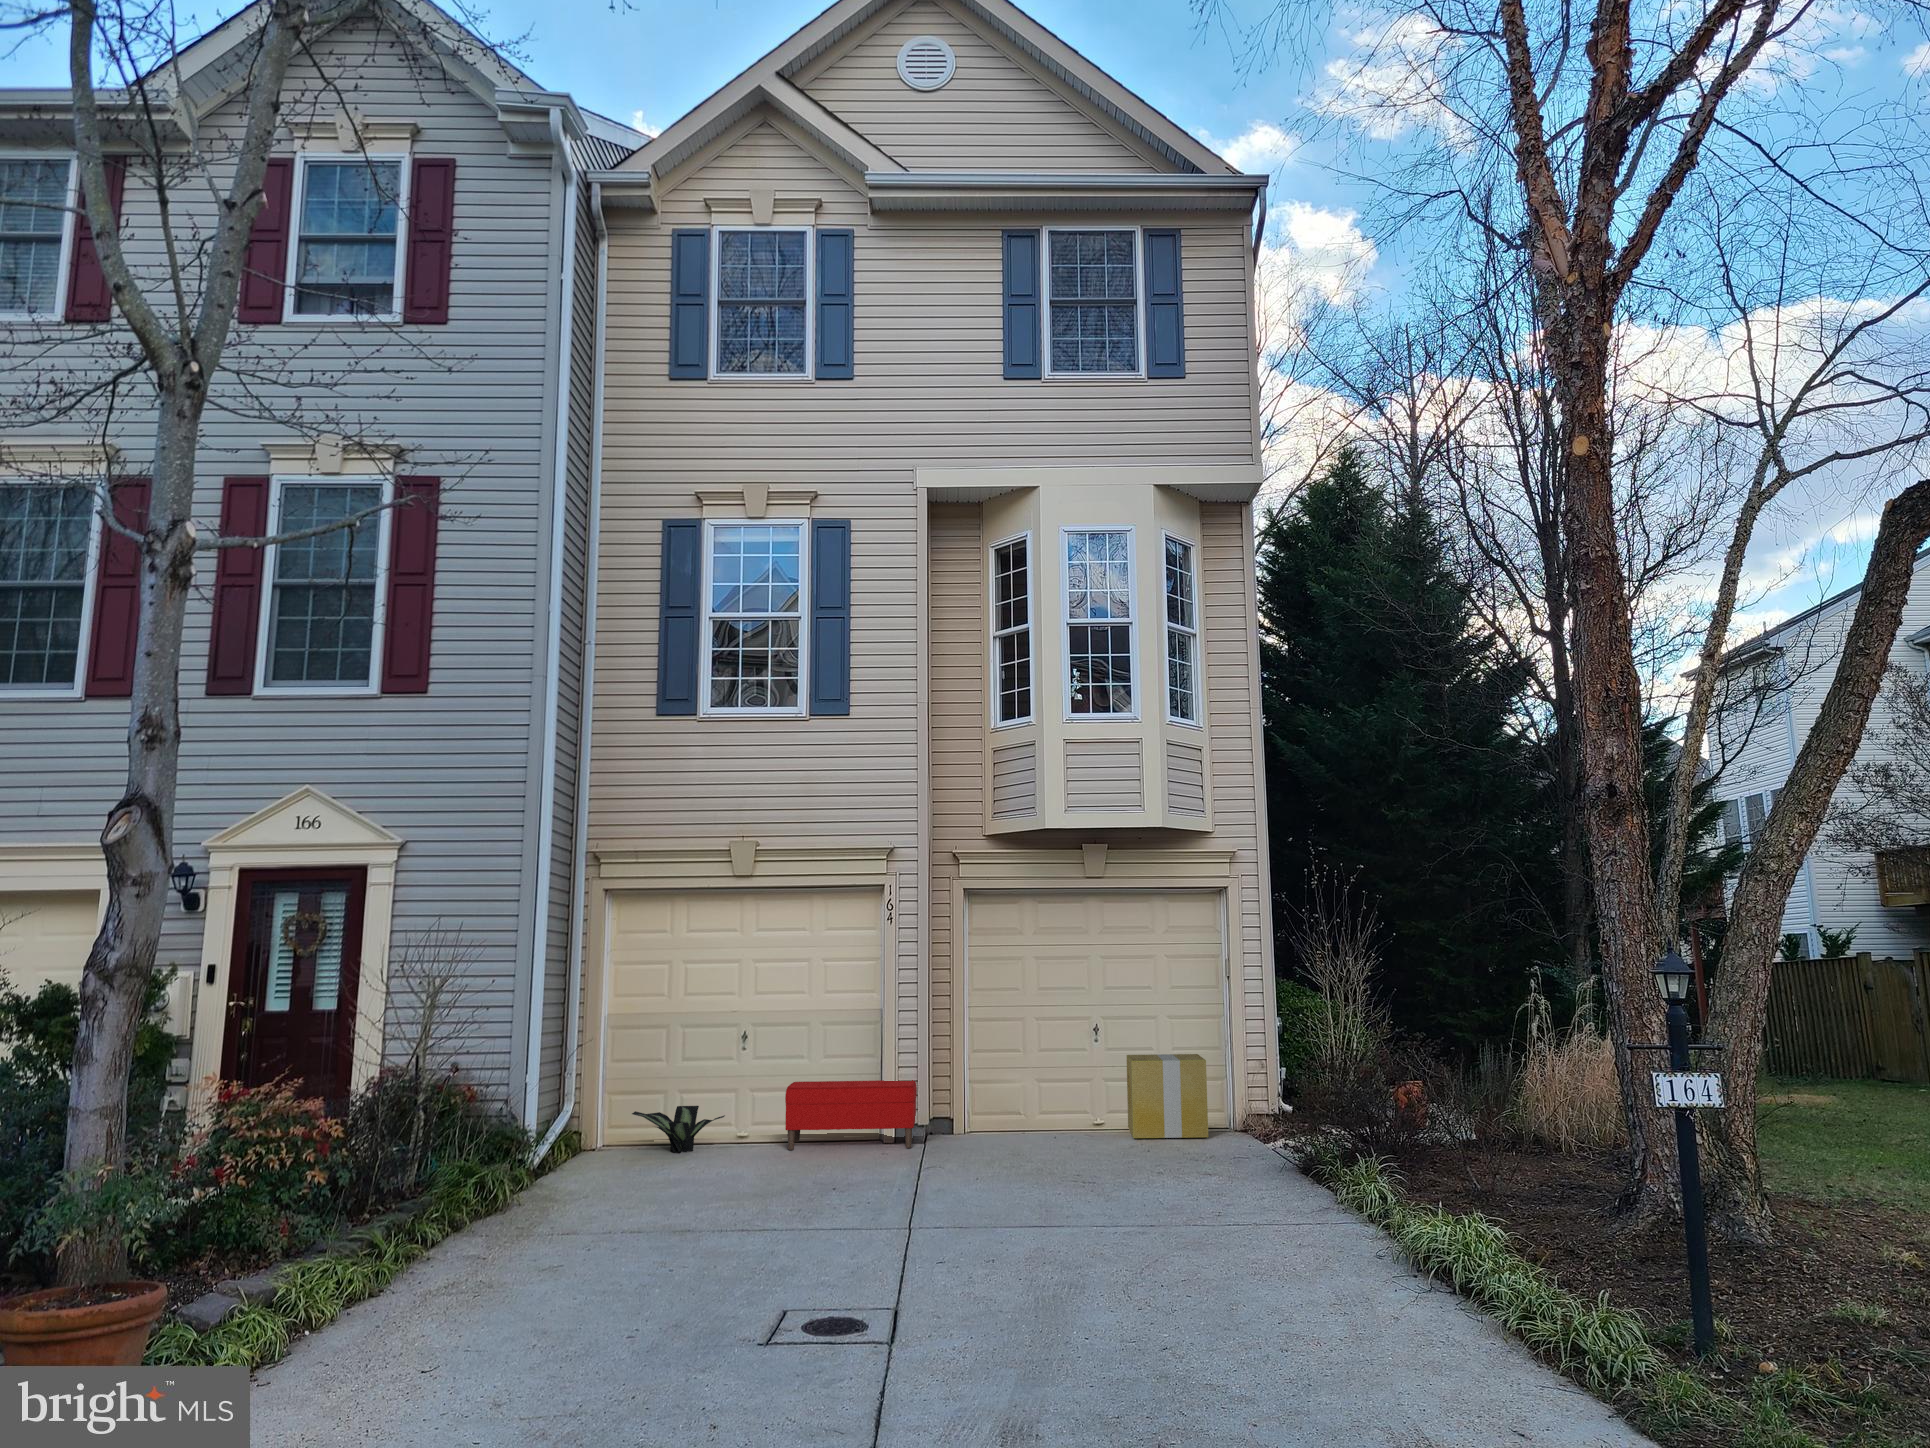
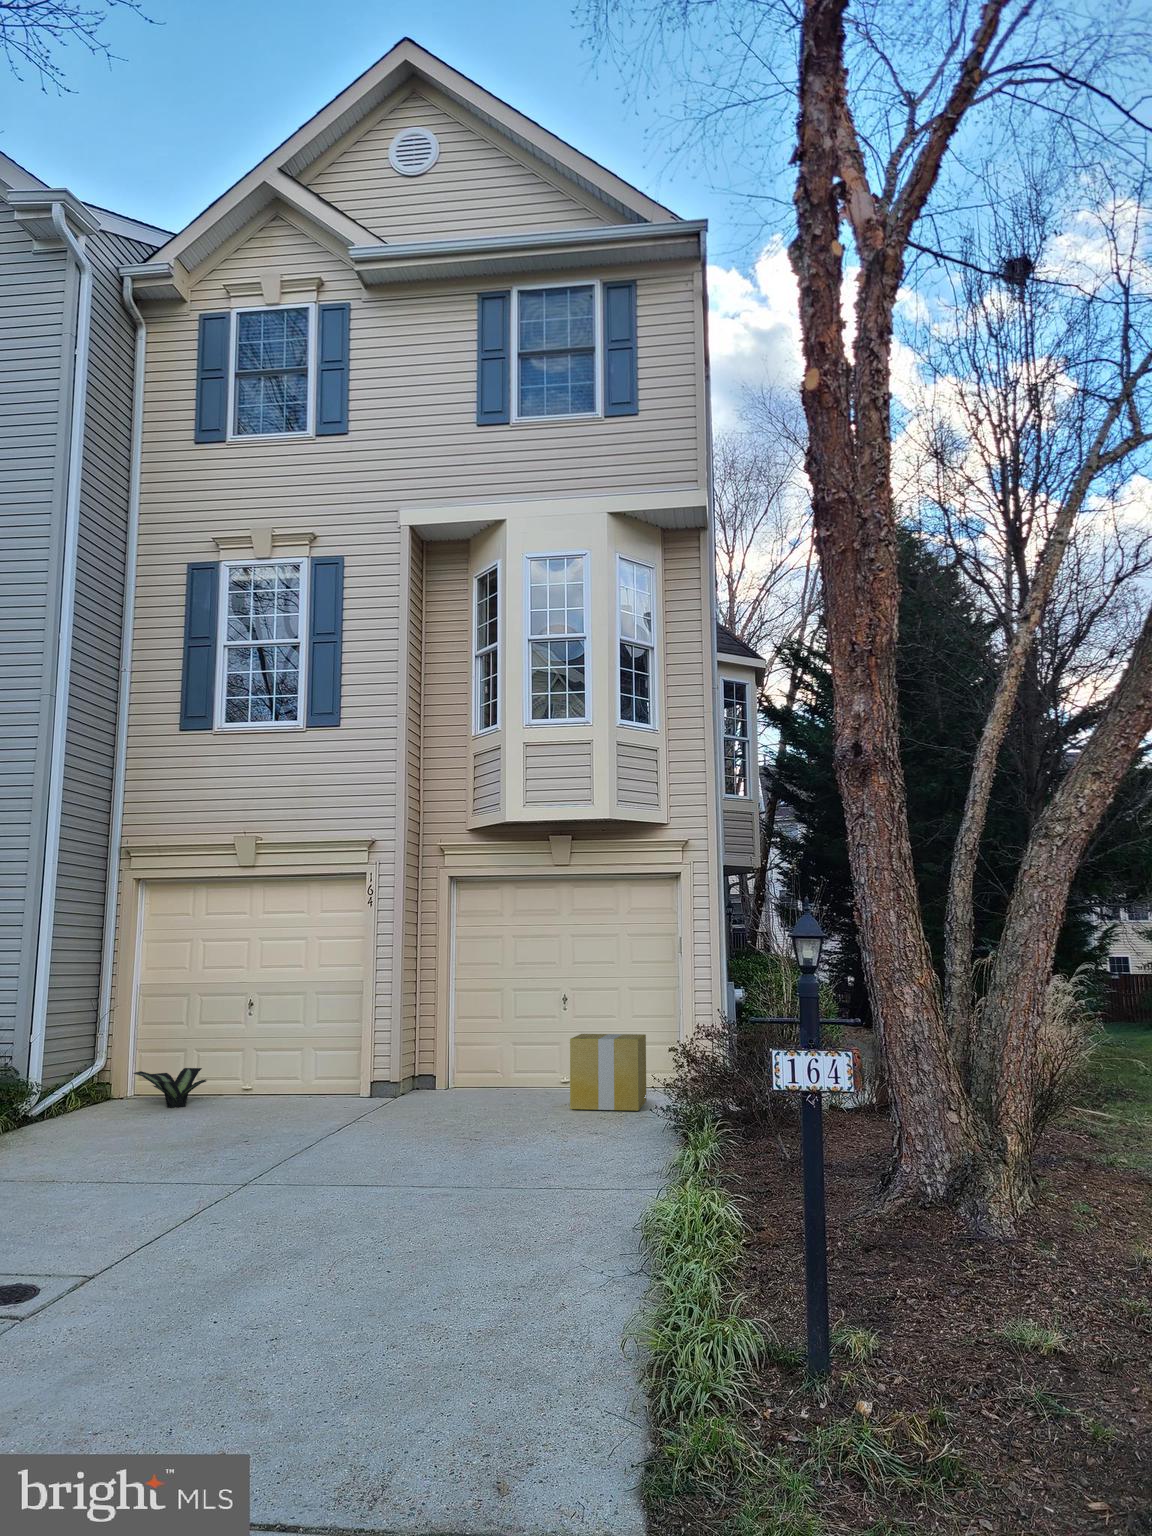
bench: present [785,1080,917,1150] -> none [260,1050,385,1110]

